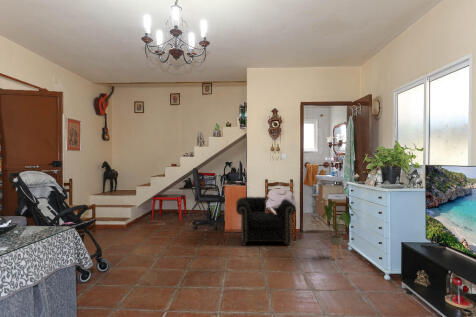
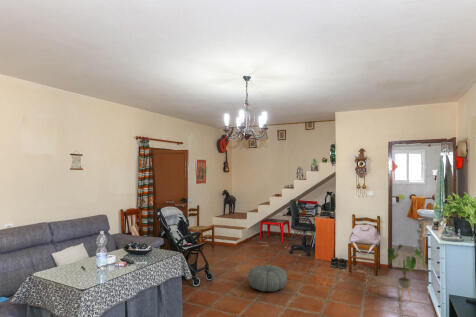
armchair: present [236,197,296,245] -> none [316,230,374,281]
pouf: none [162,243,215,278] -> present [248,265,287,292]

